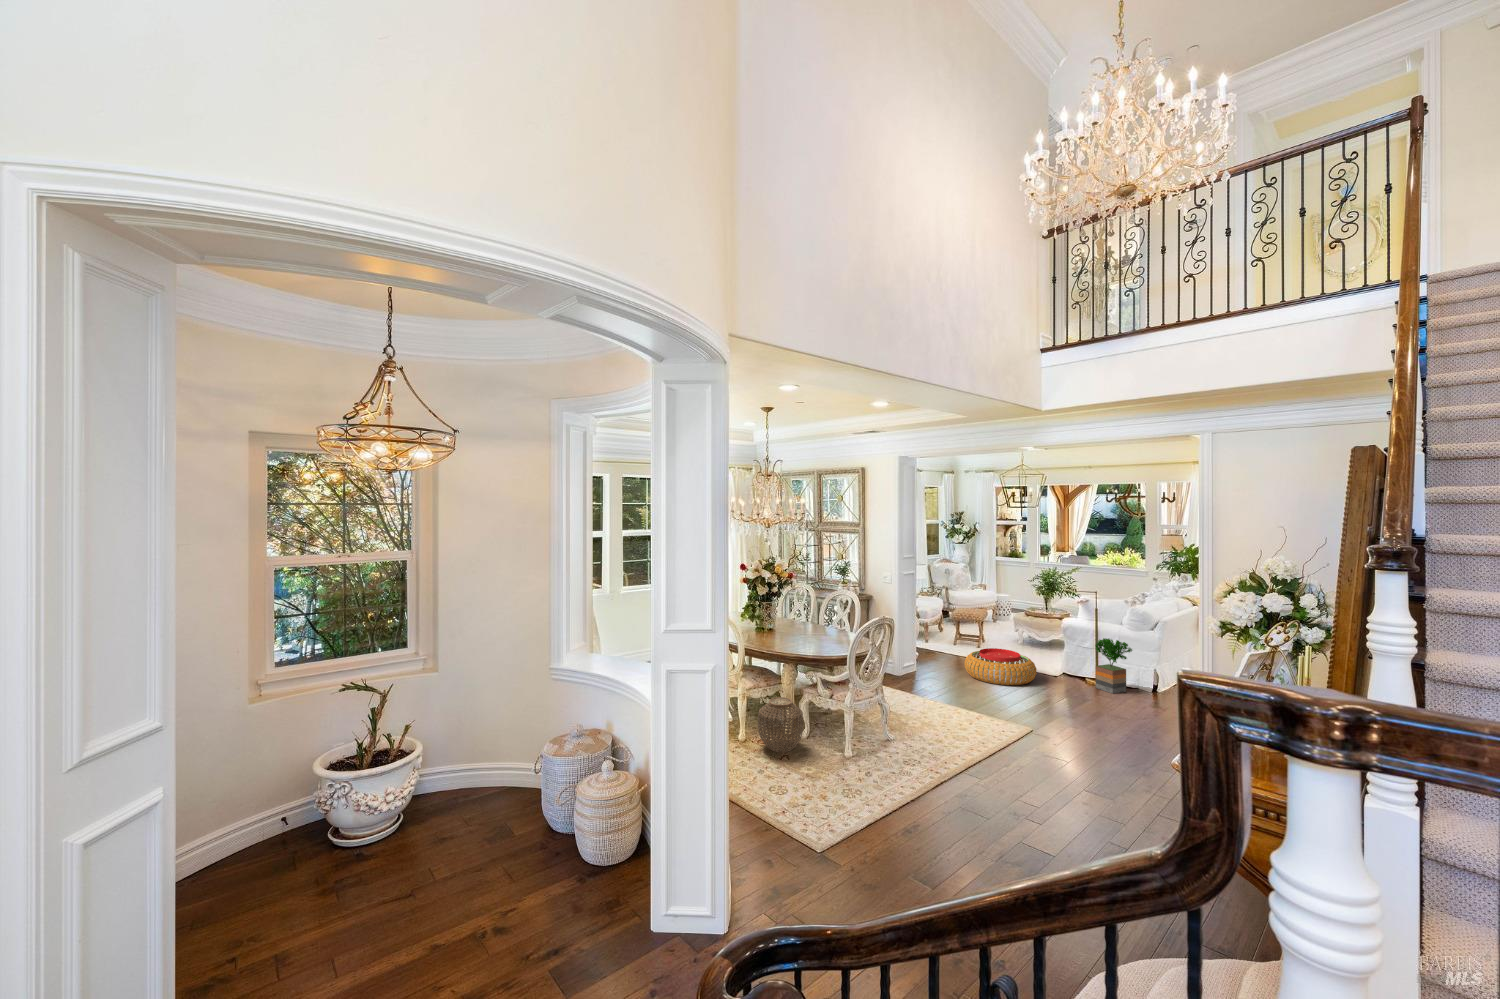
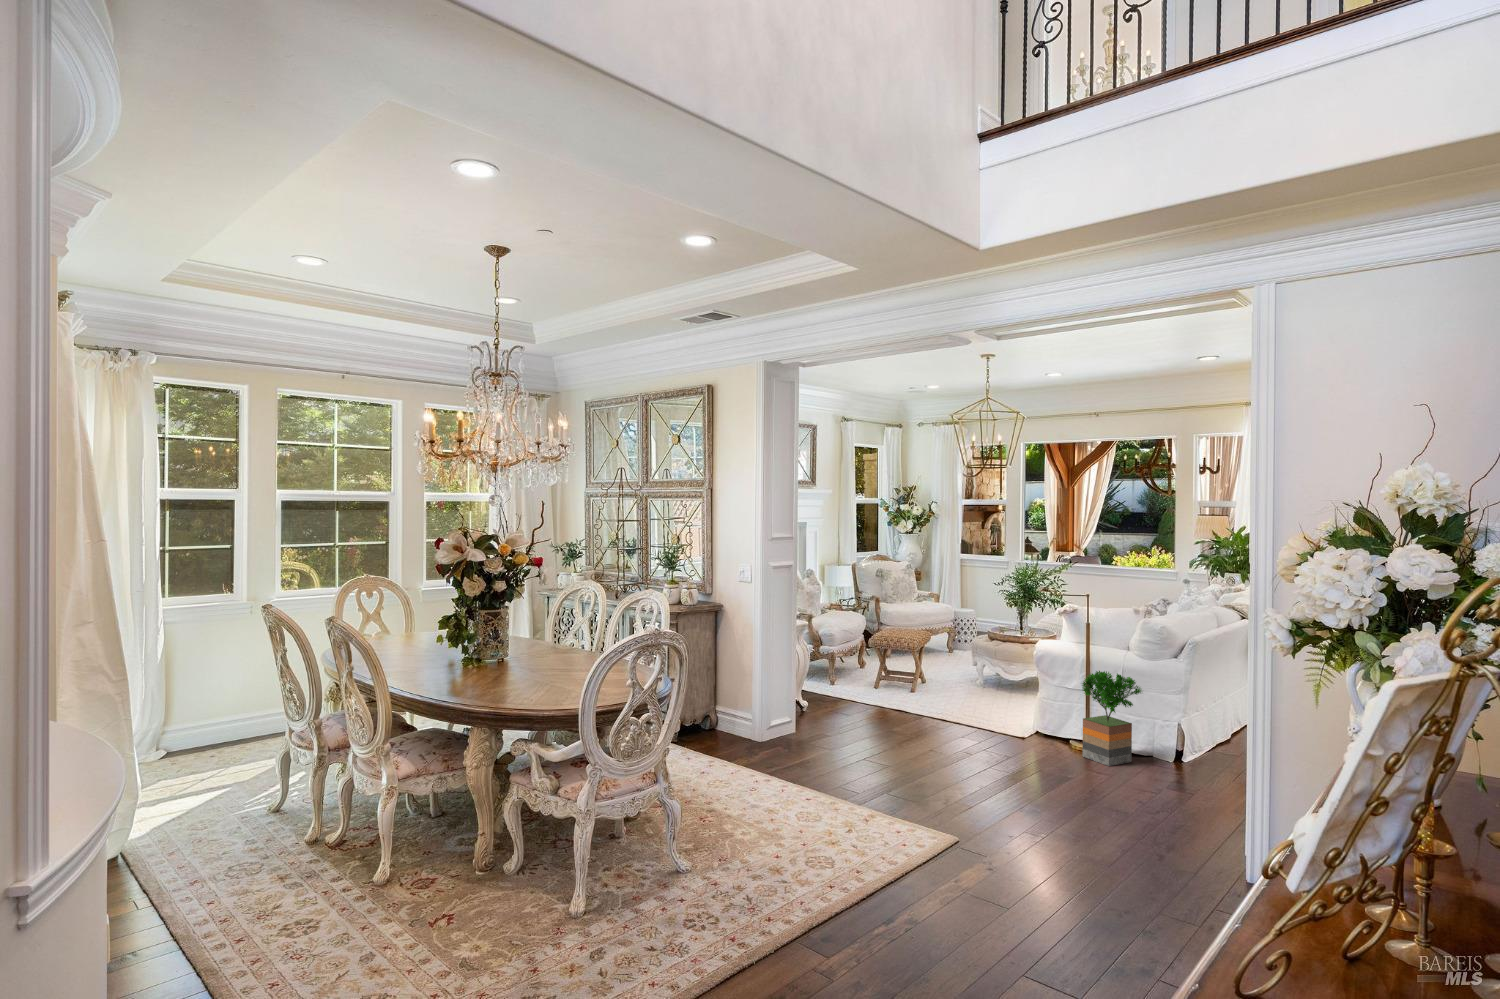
pouf: present [965,648,1037,685] -> none [872,692,988,755]
woven basket: present [758,697,803,752] -> none [387,795,487,913]

